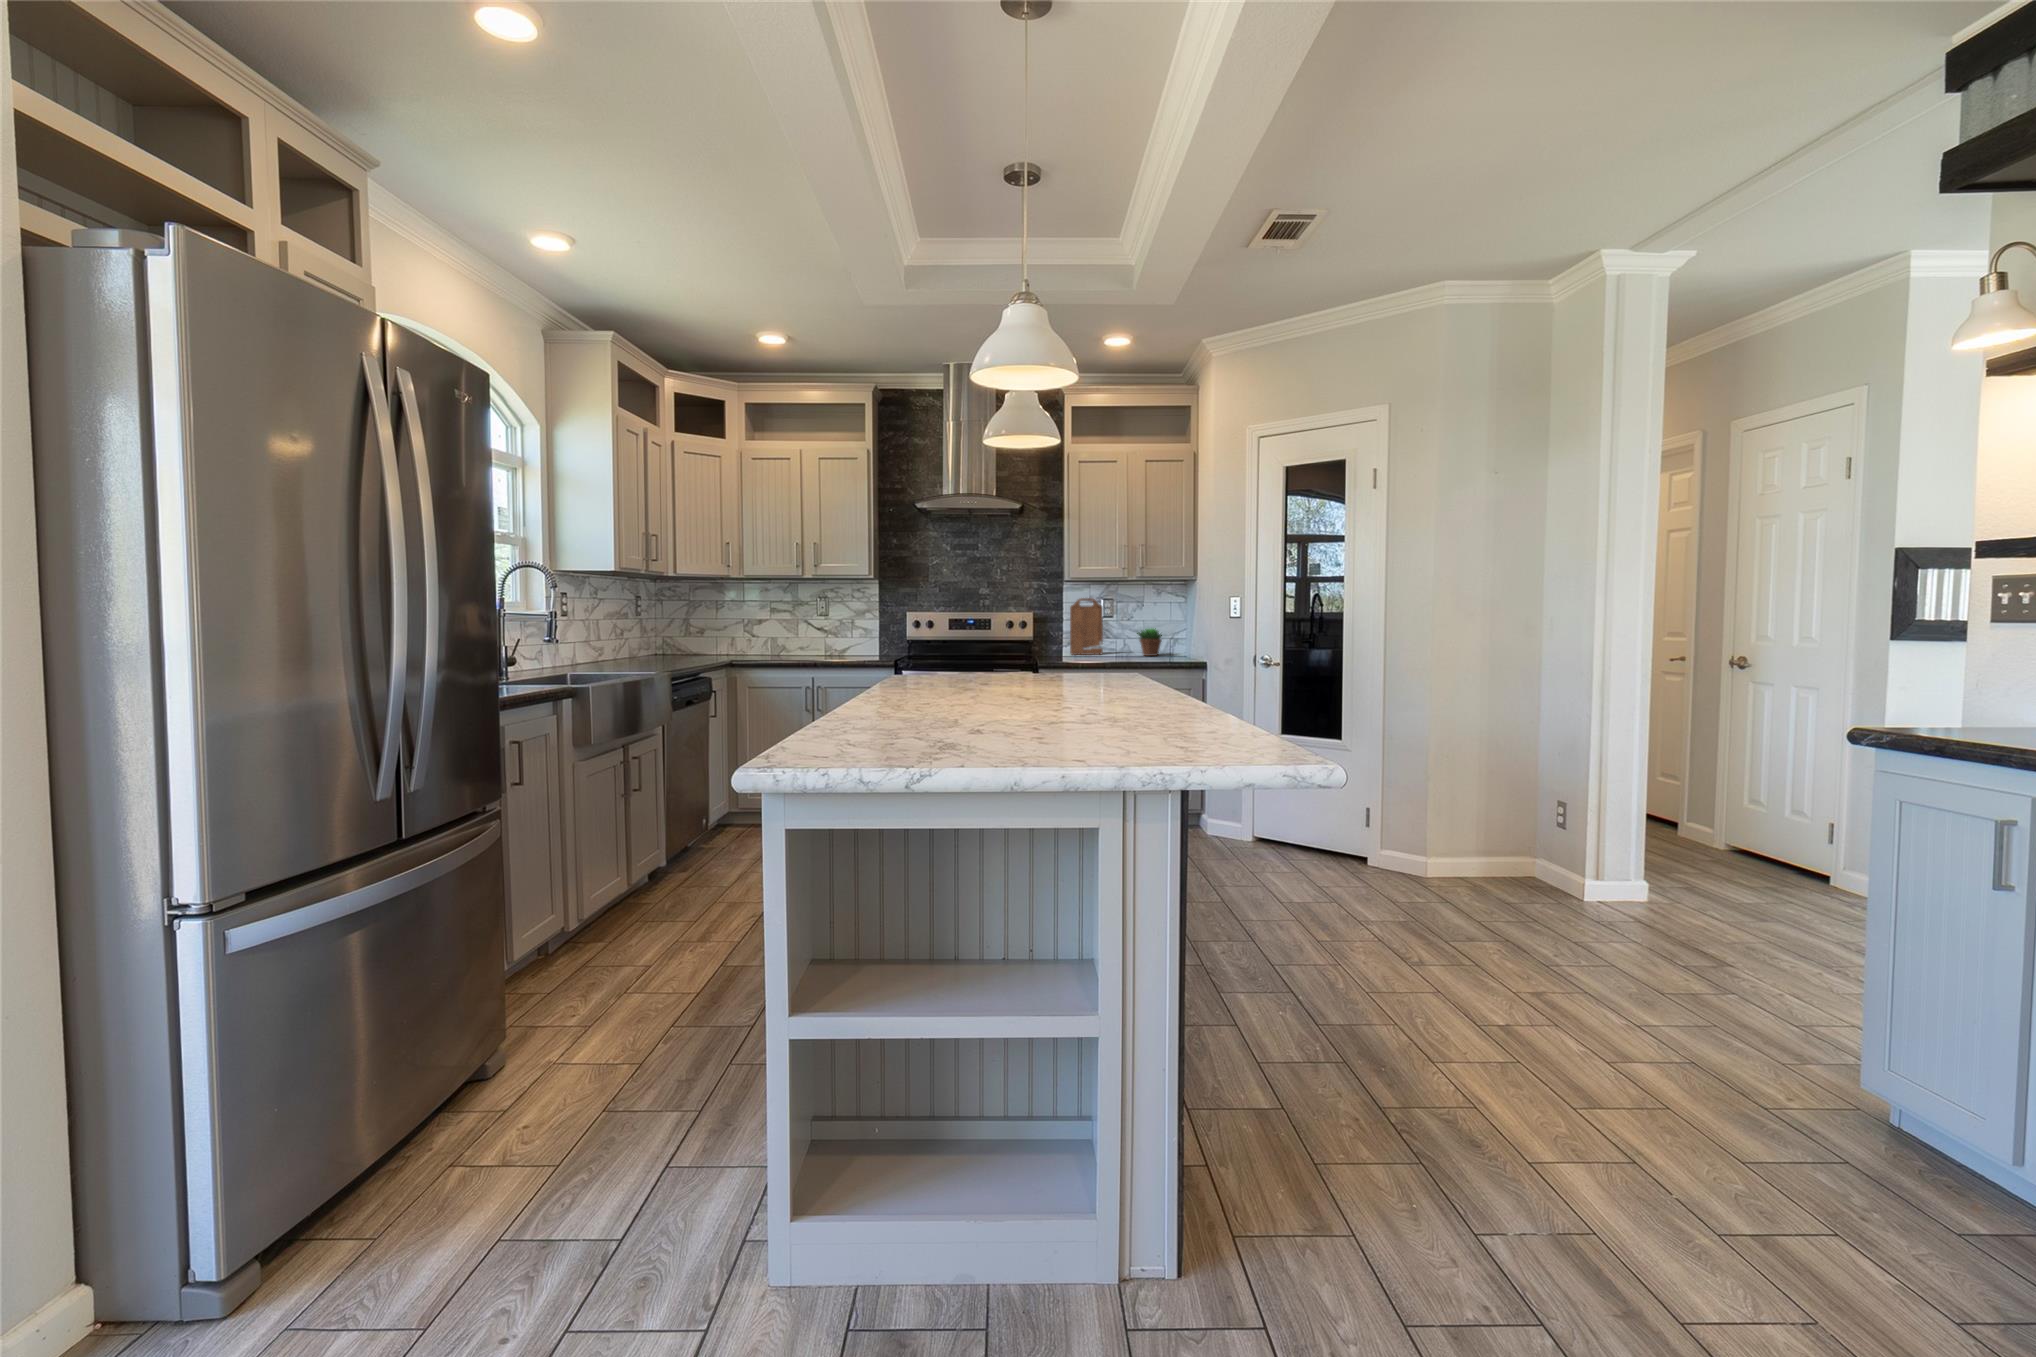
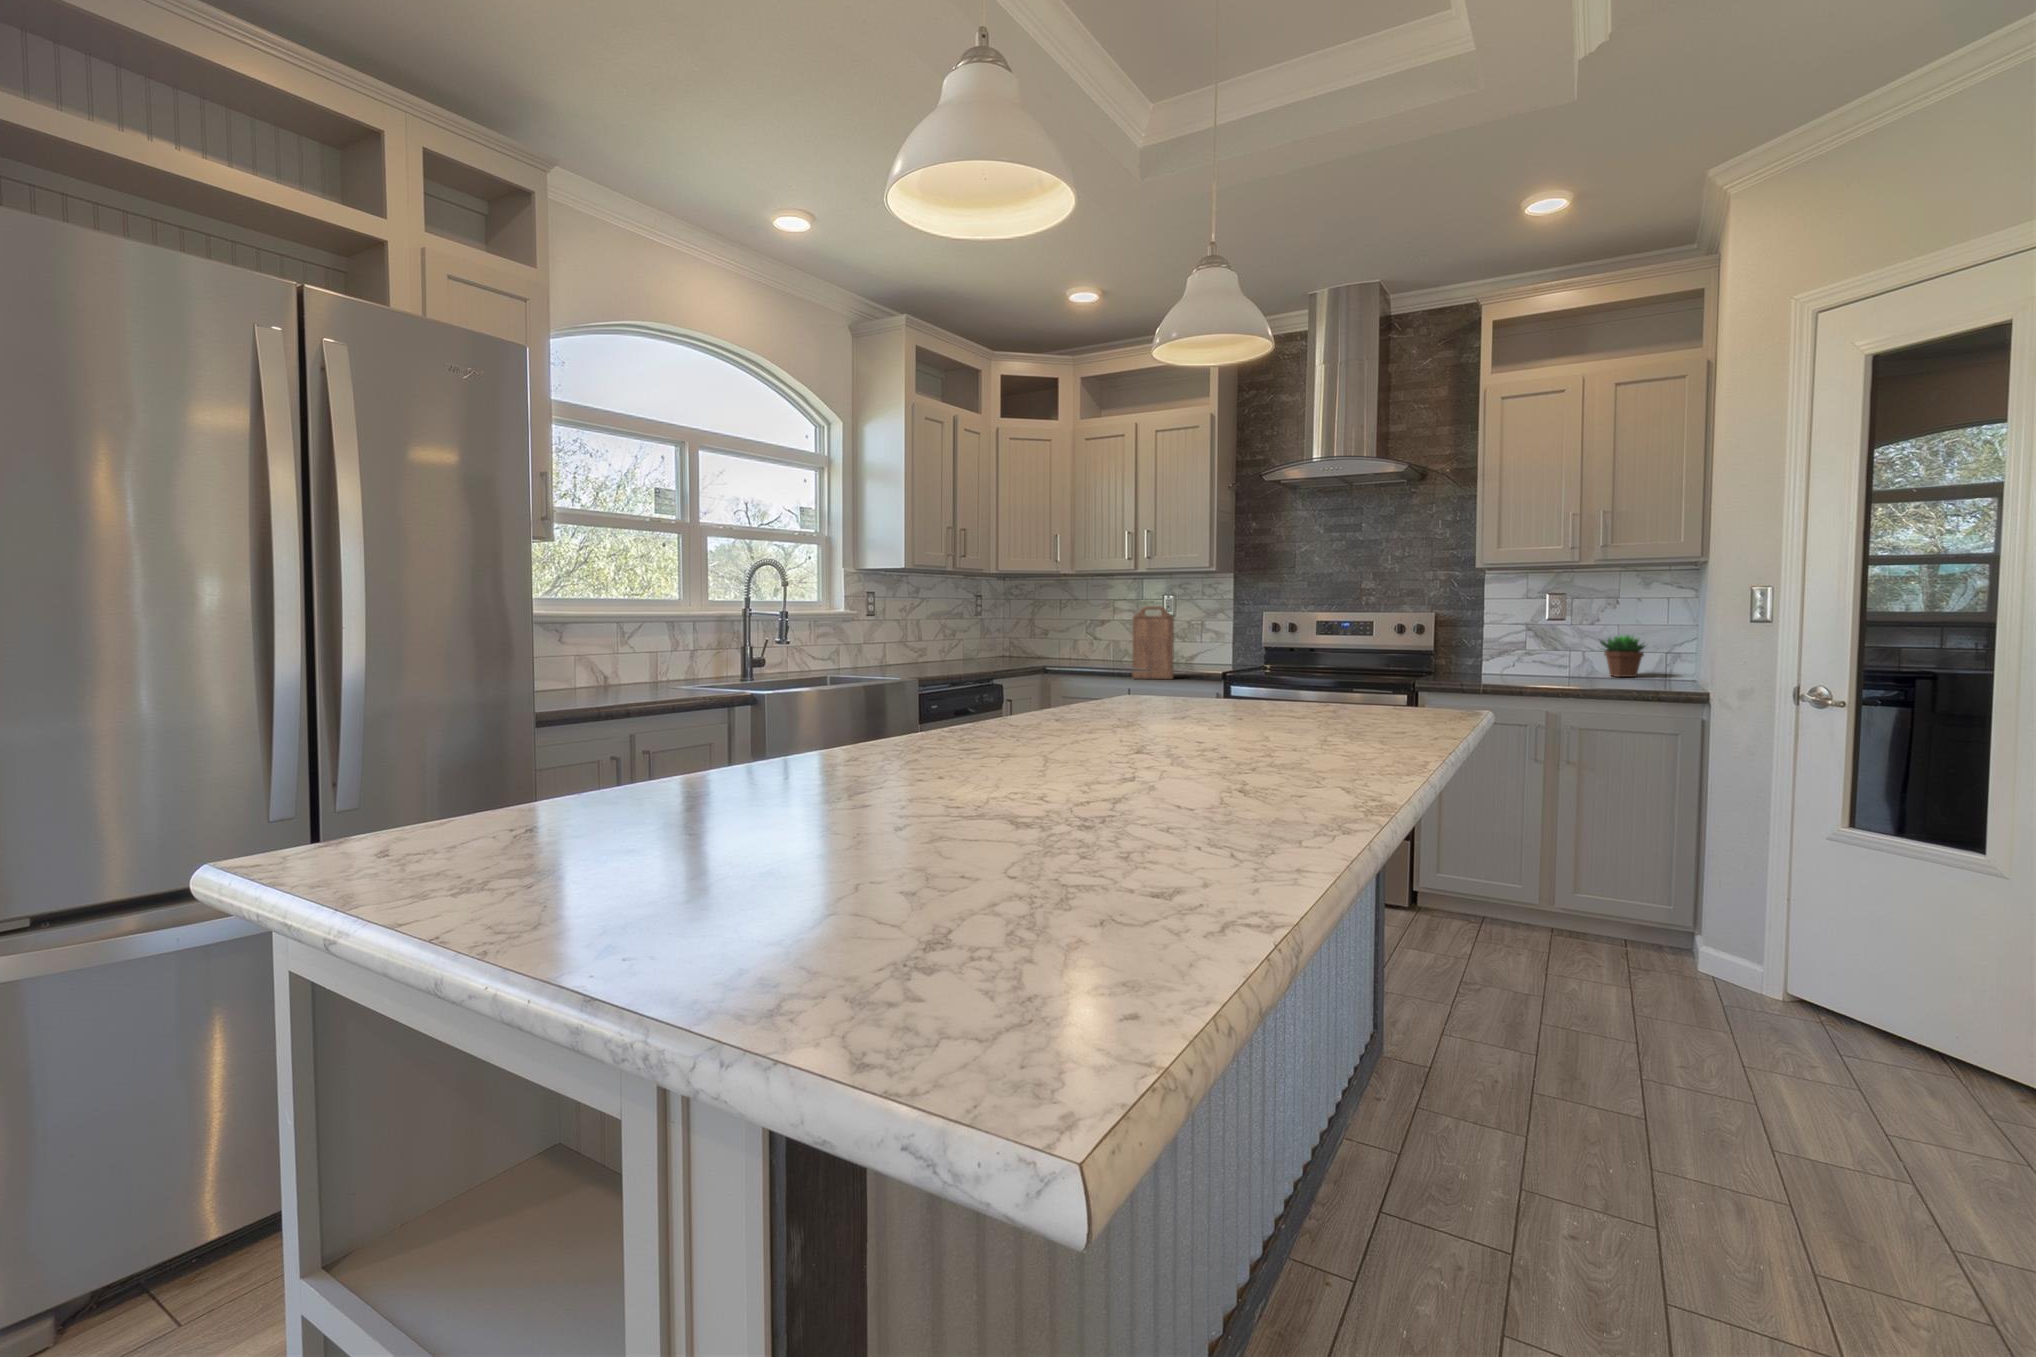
cutting board: present [1070,598,1103,655] -> present [1132,606,1174,679]

